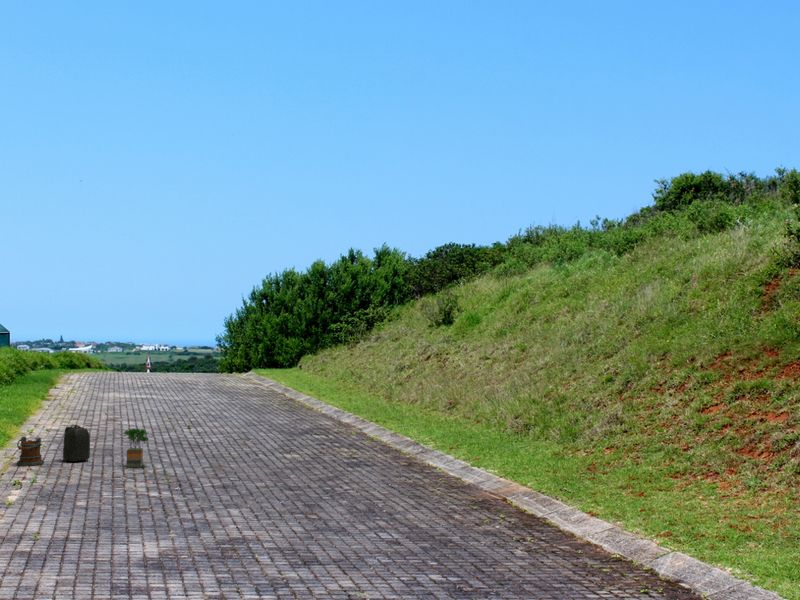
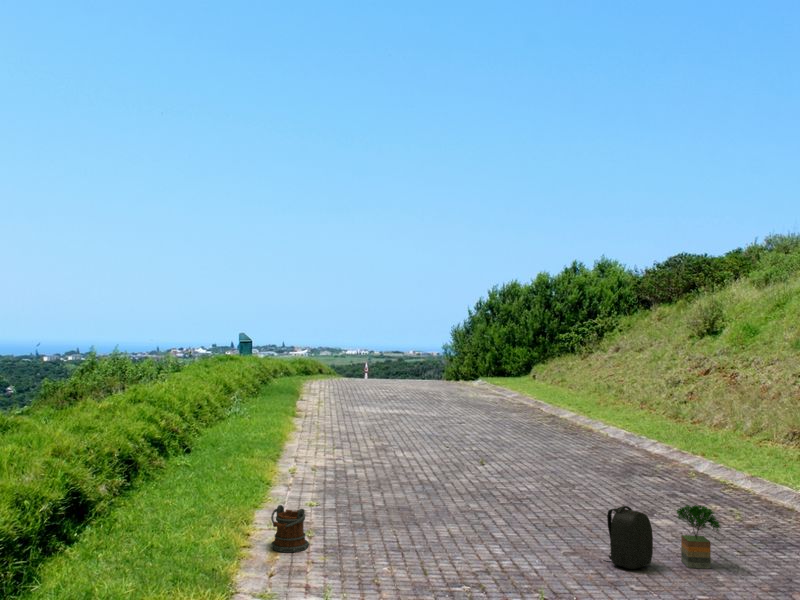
backpack: present [63,425,90,462] -> present [604,506,653,569]
potted tree: present [124,429,148,467] -> present [677,505,720,569]

